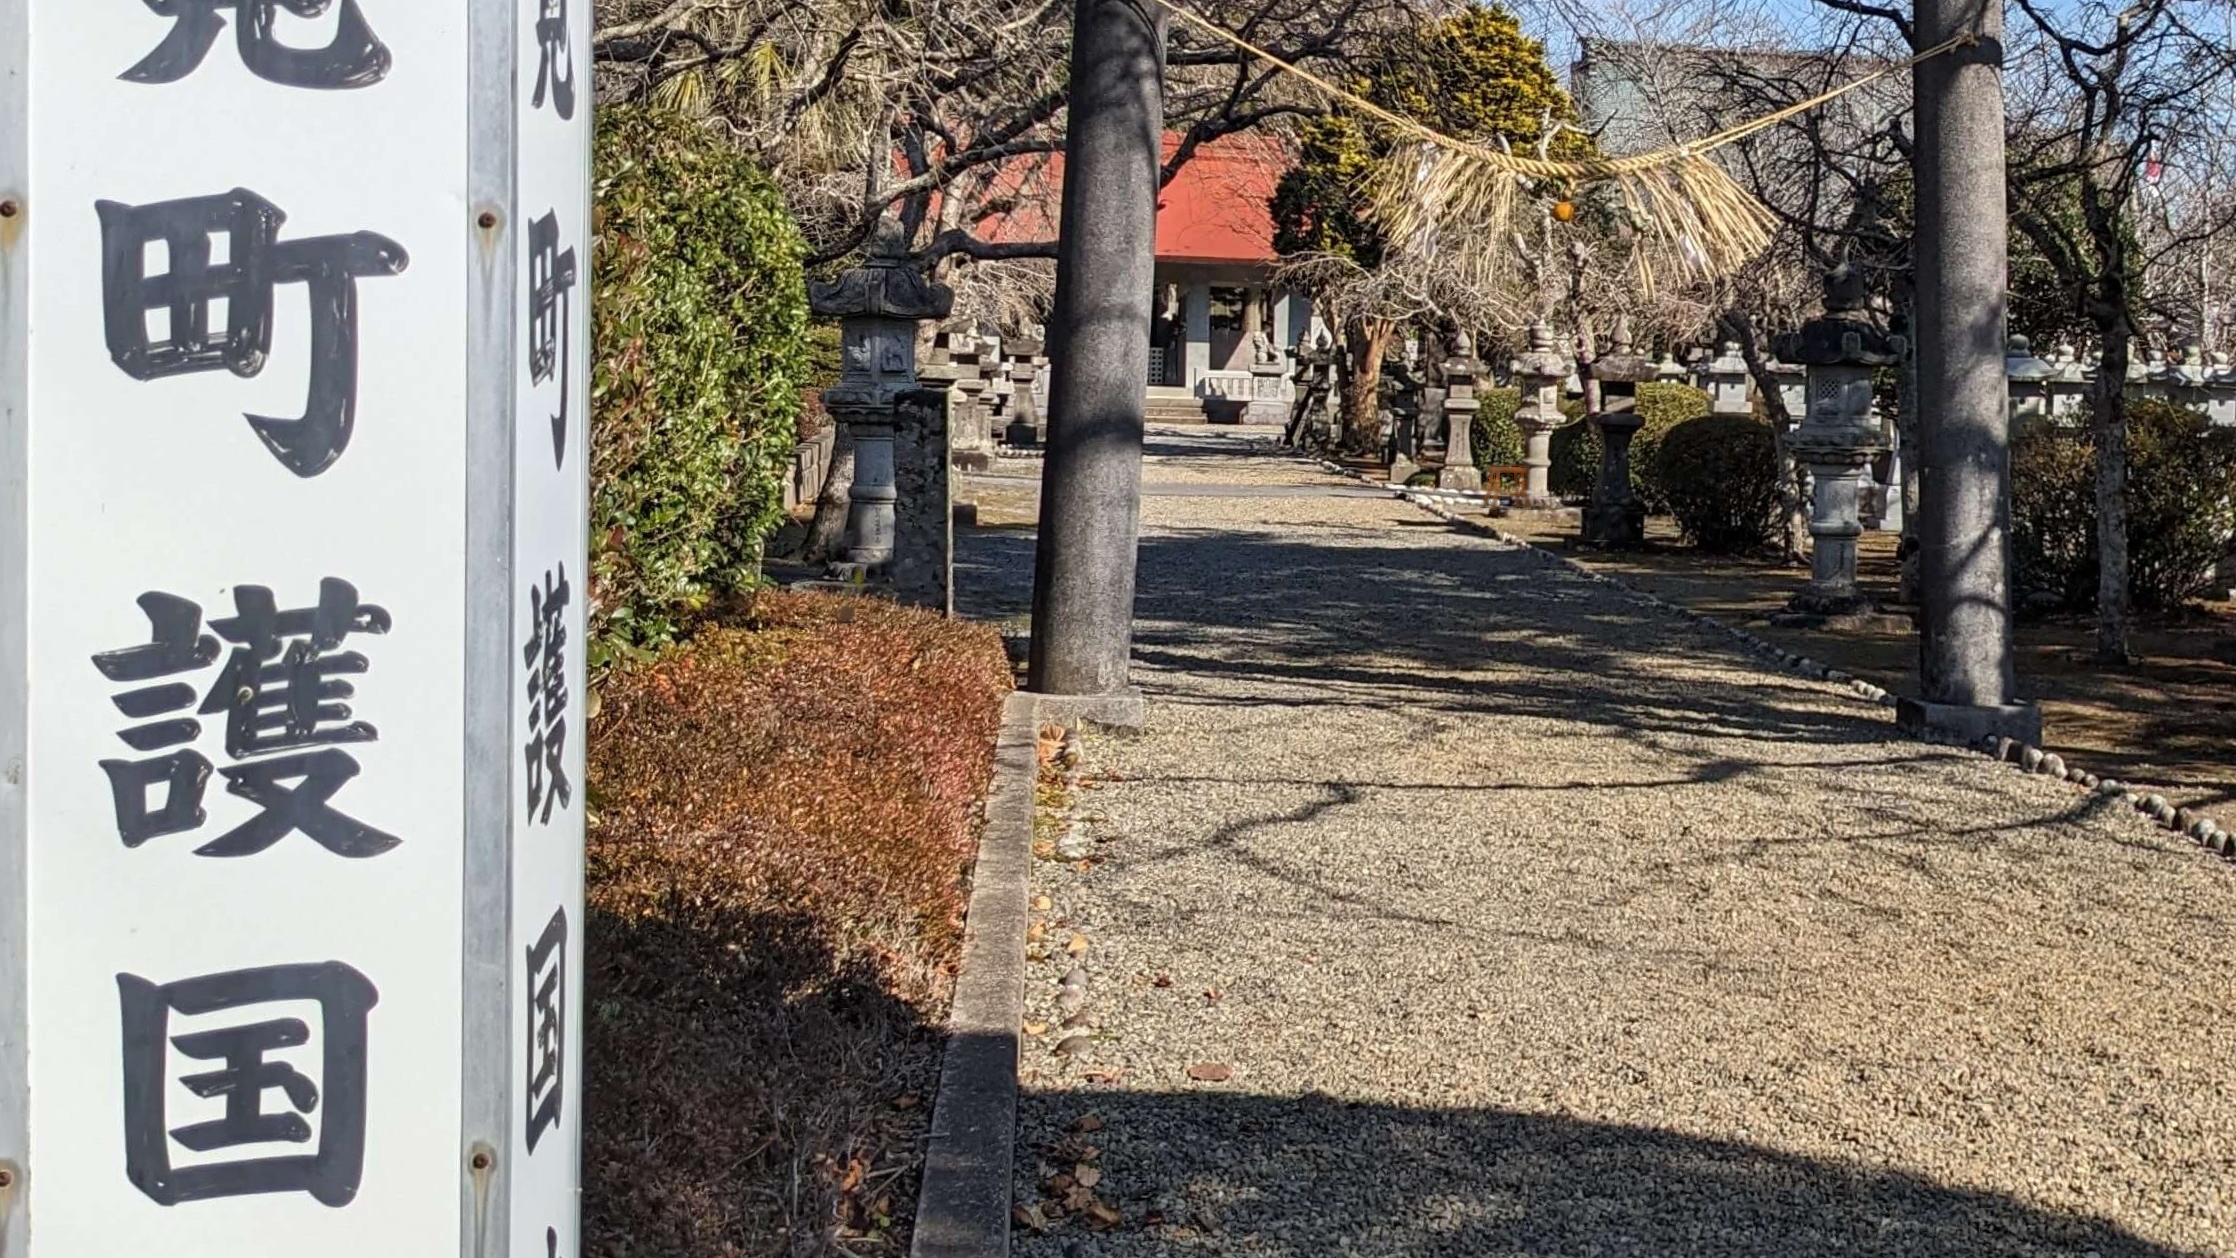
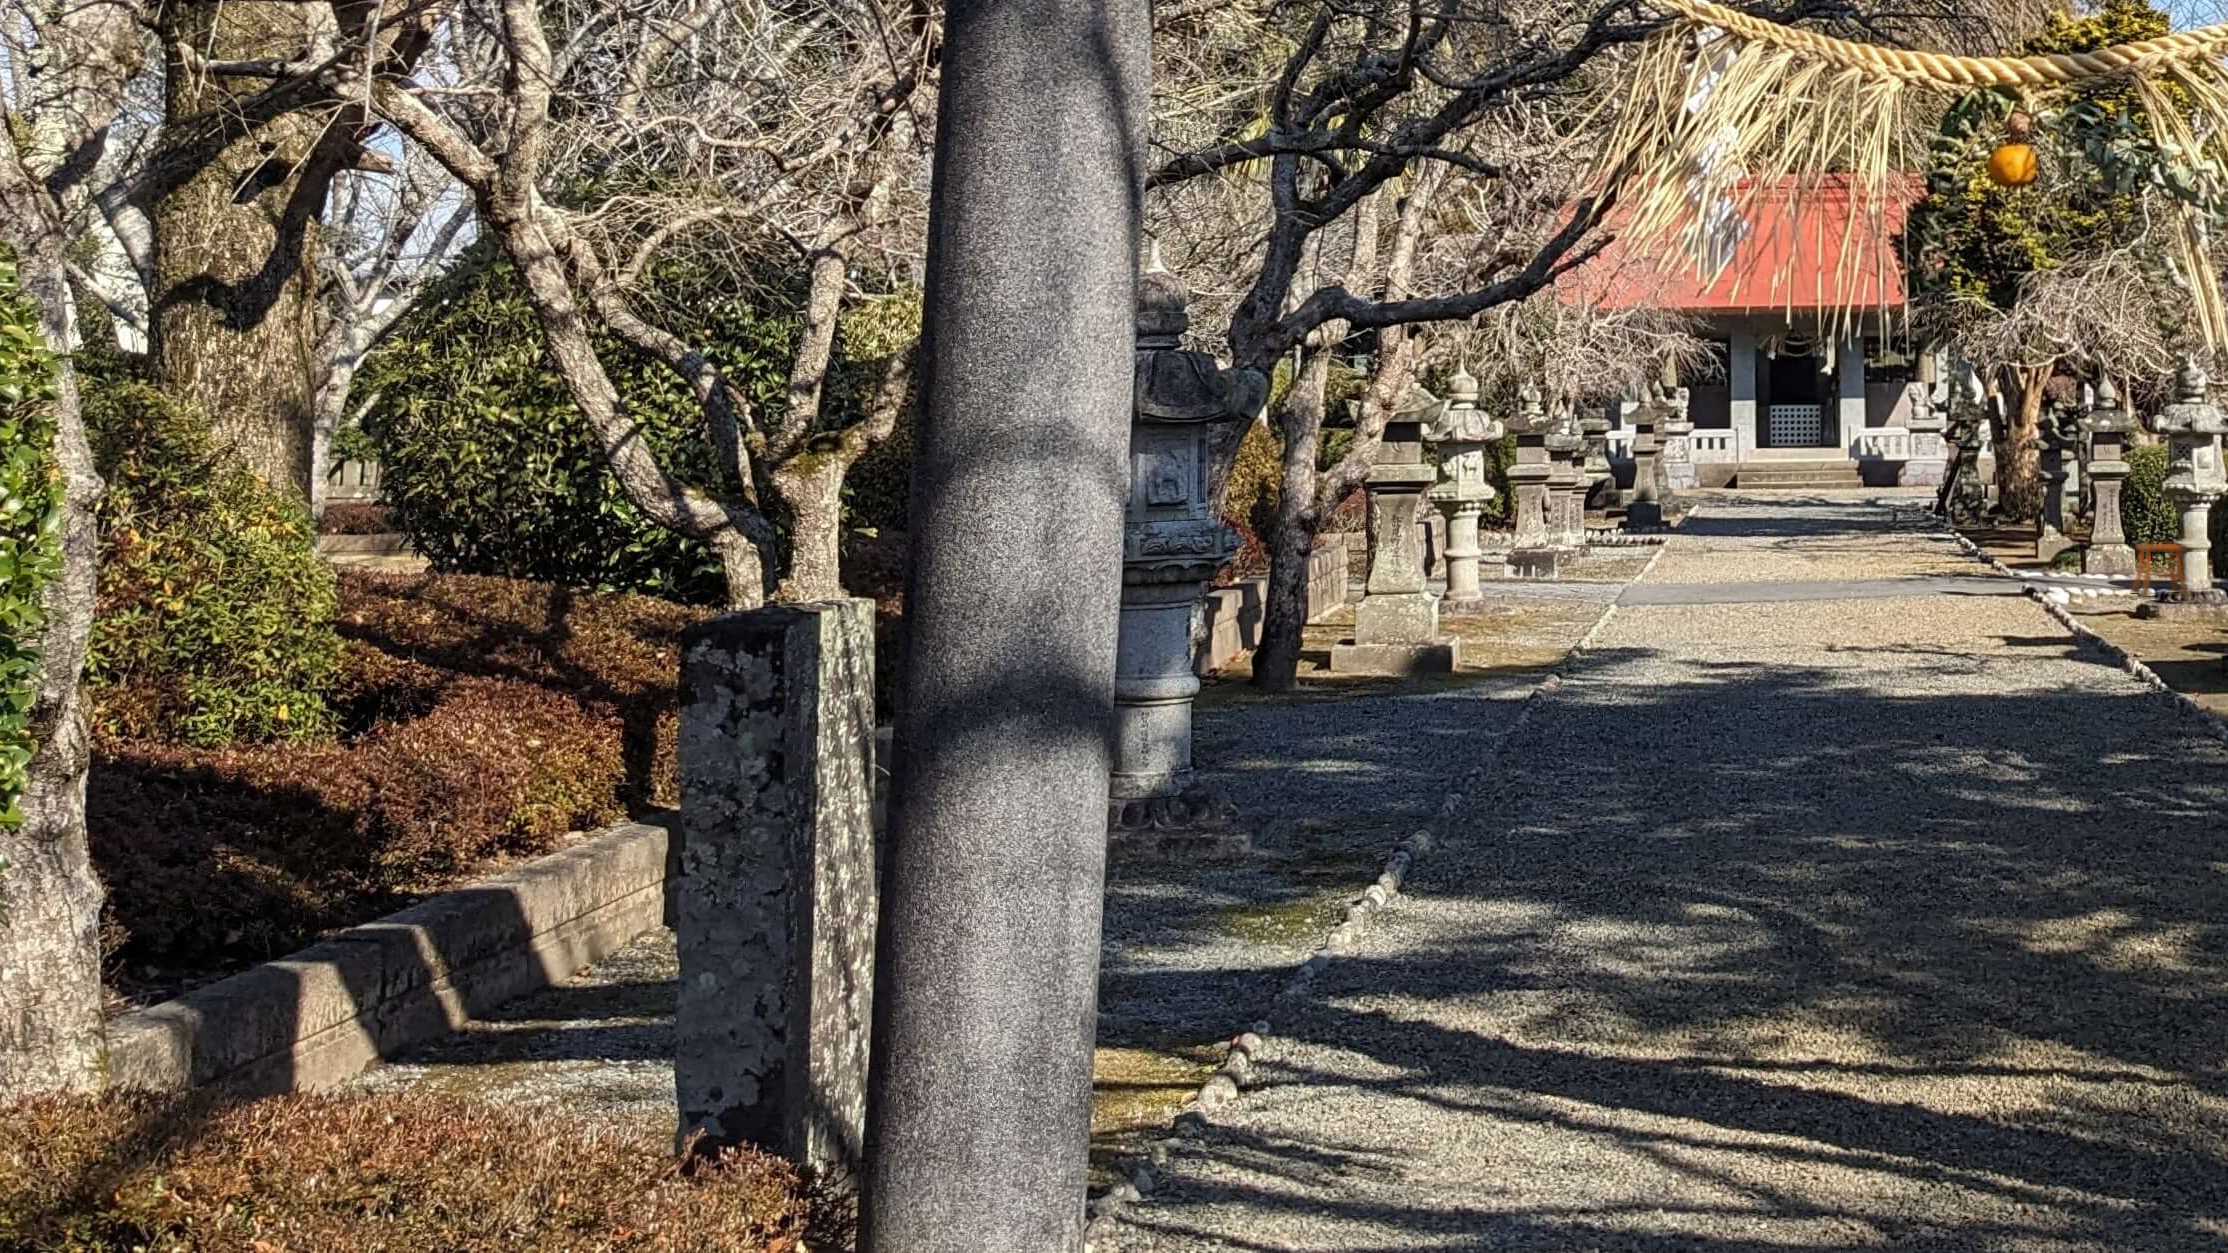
decorative plant: present [838,572,862,622] -> none [1155,770,1191,852]

